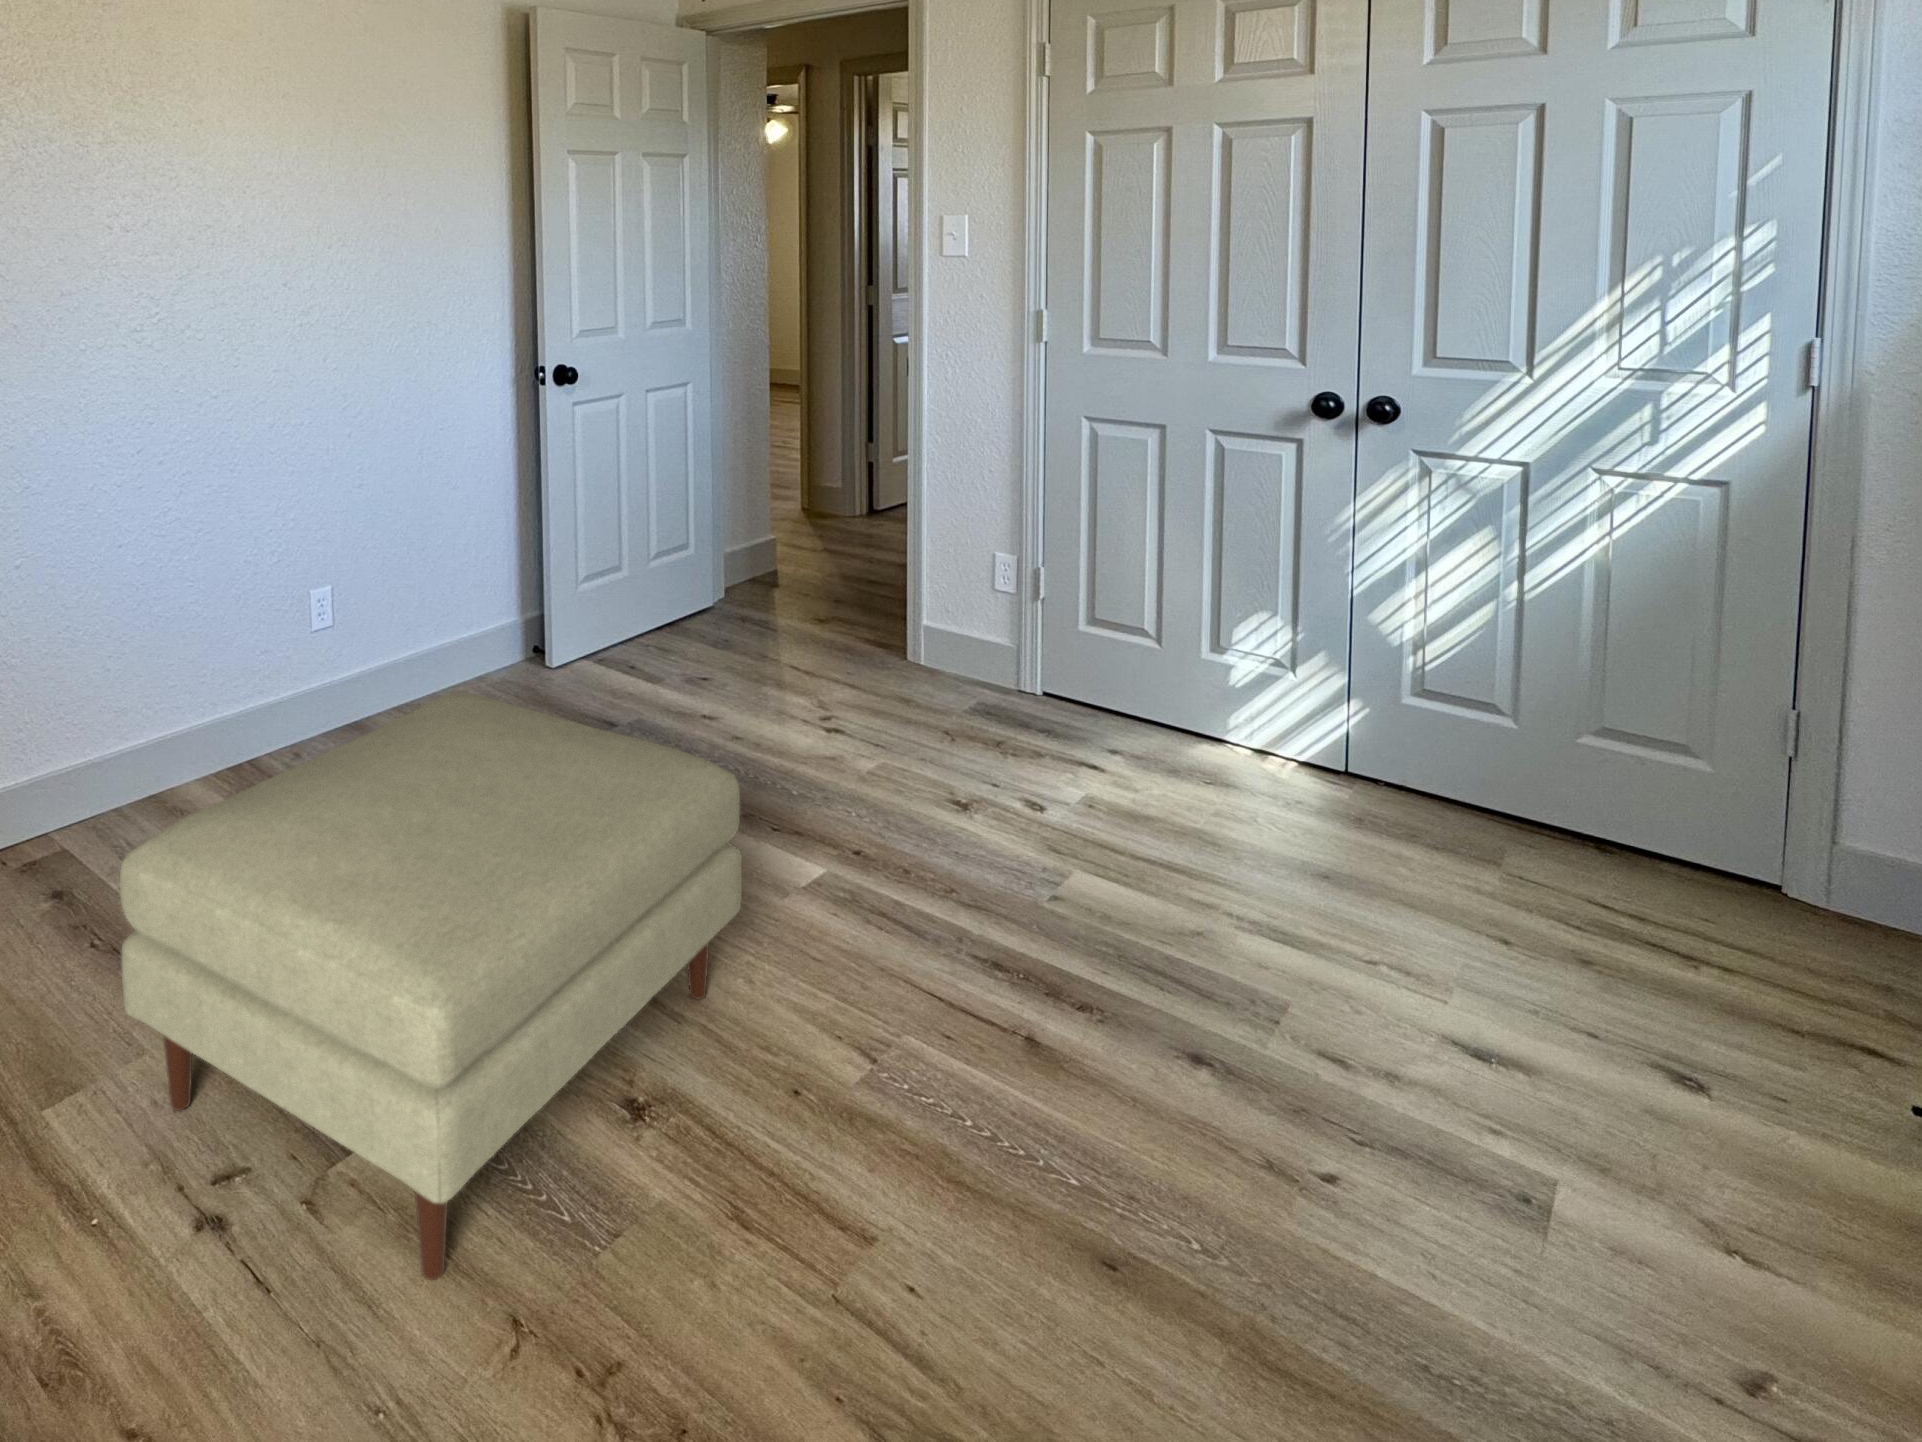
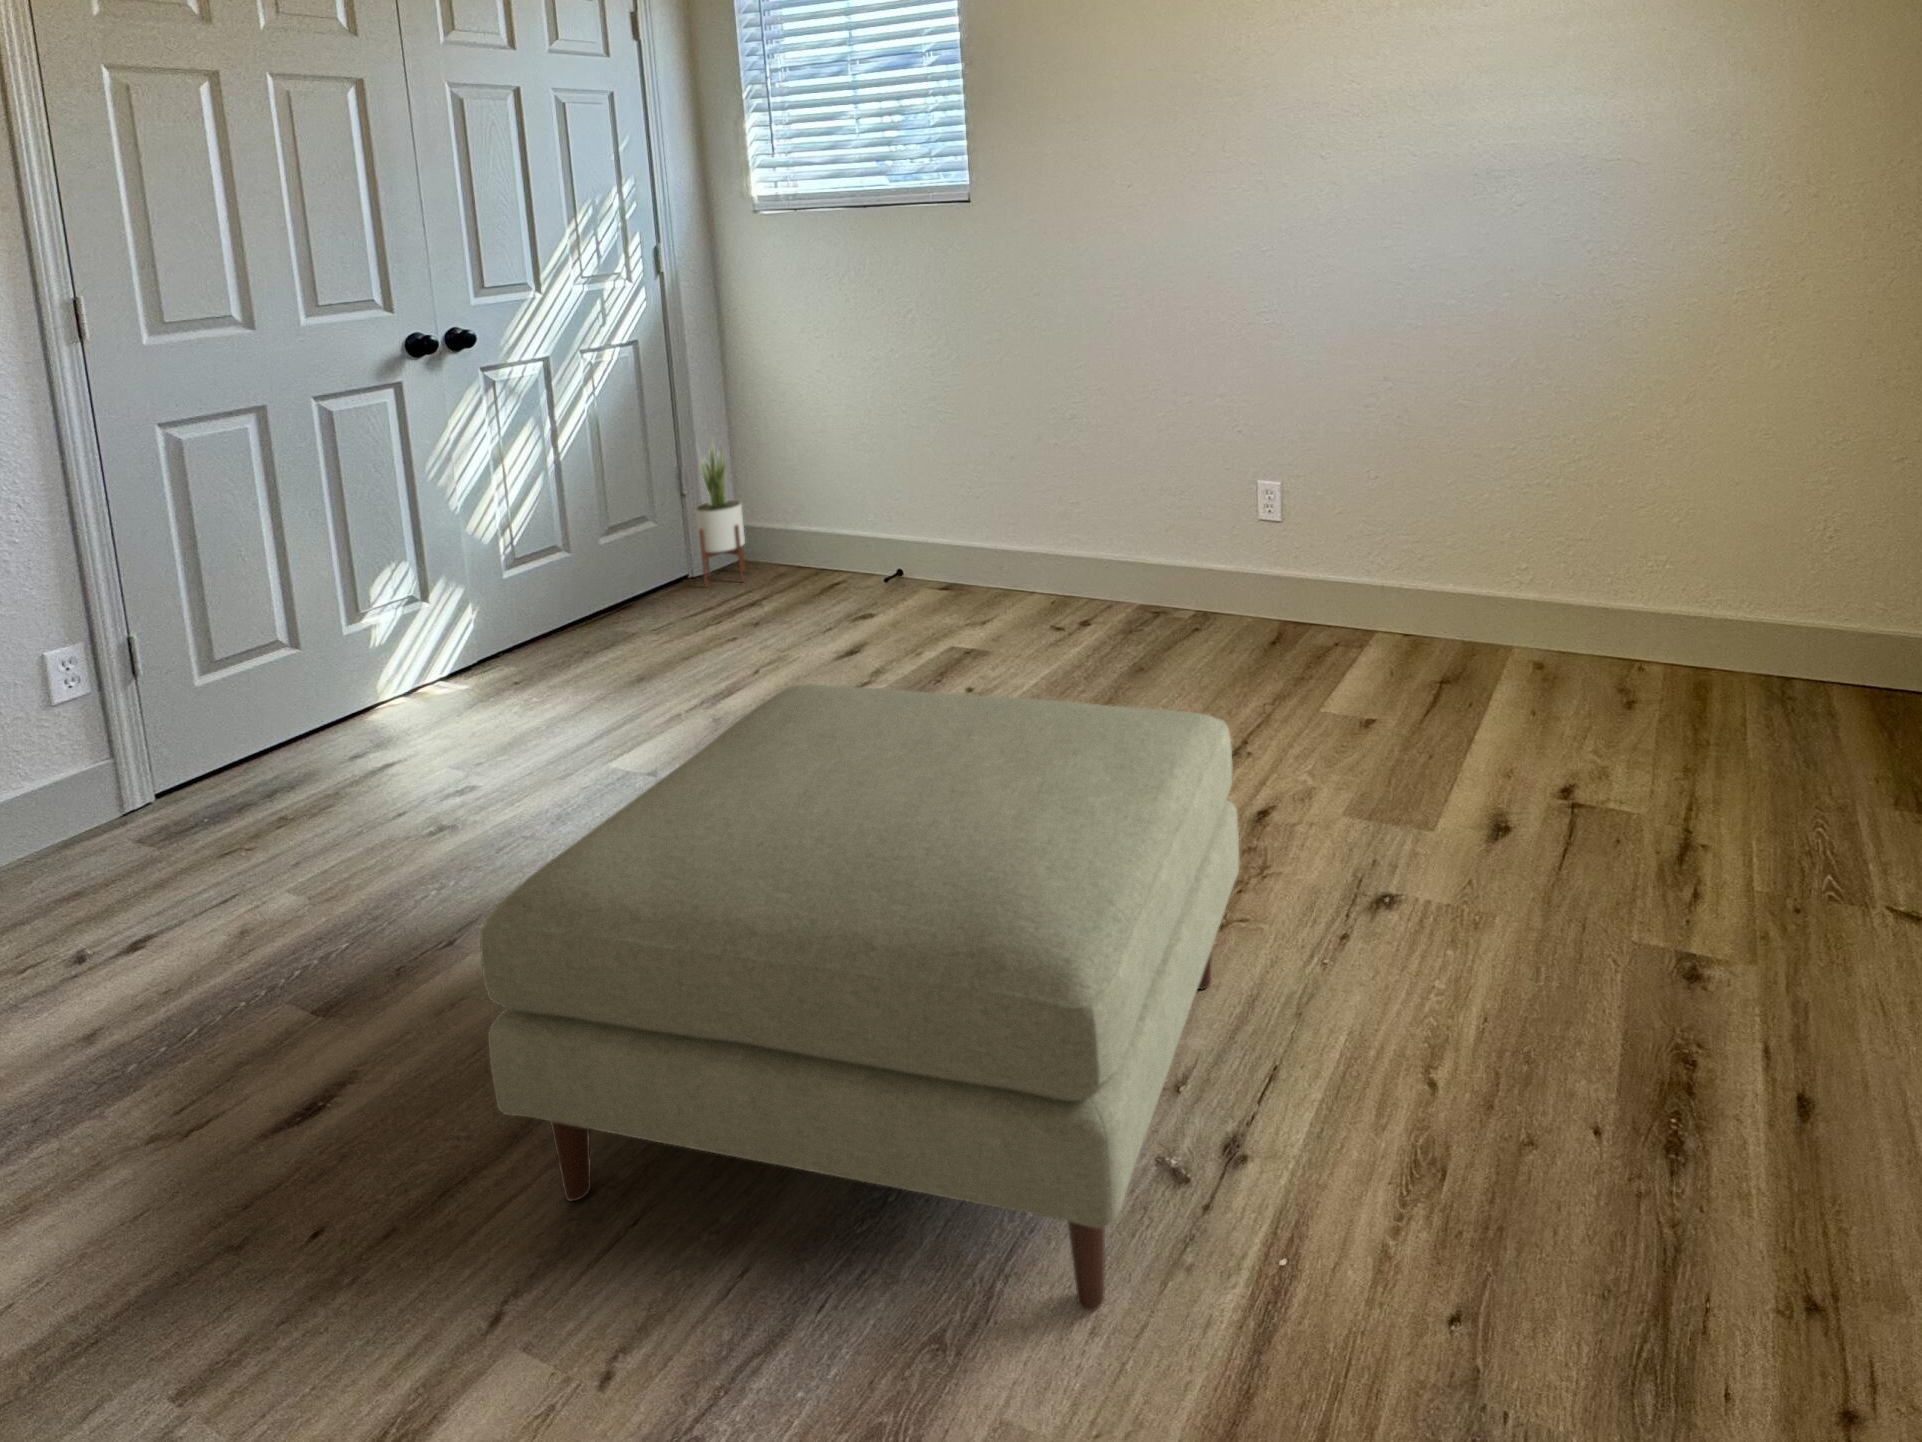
potted plant: none [1729,671,1876,949] -> present [695,443,745,586]

